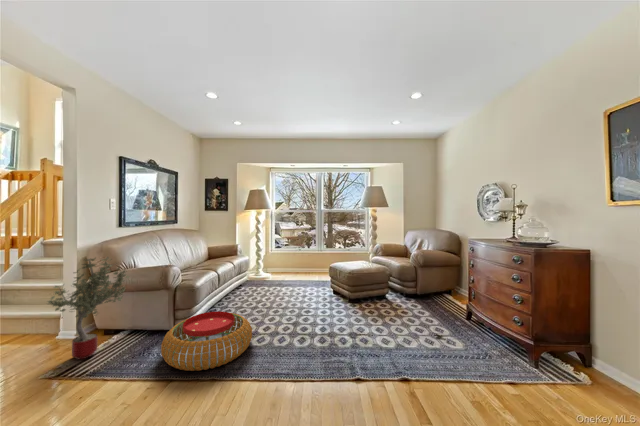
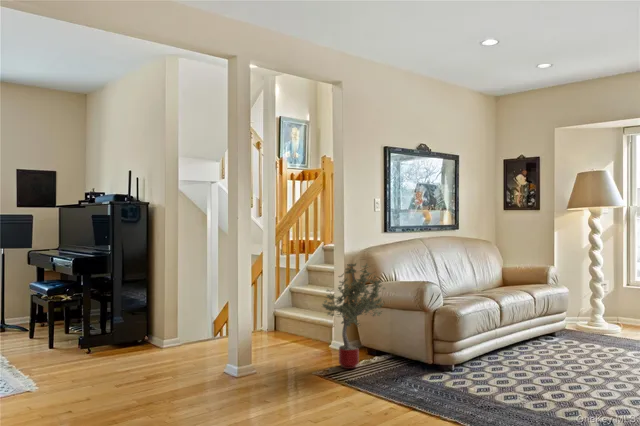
pouf: present [161,311,252,371] -> none [410,348,524,413]

